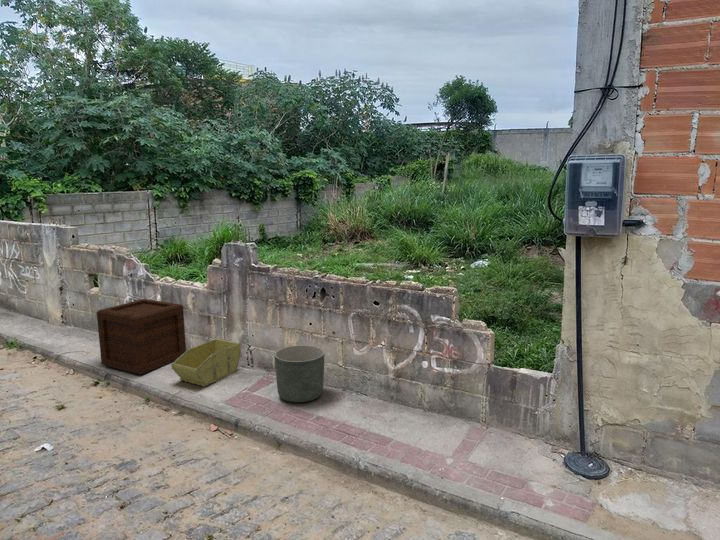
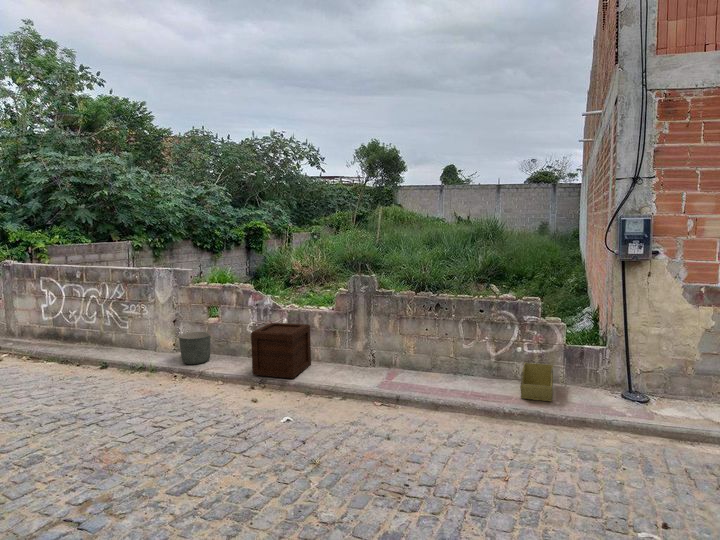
storage bin: present [172,339,241,387] -> present [520,363,553,402]
planter: present [274,345,324,402] -> present [179,332,210,364]

